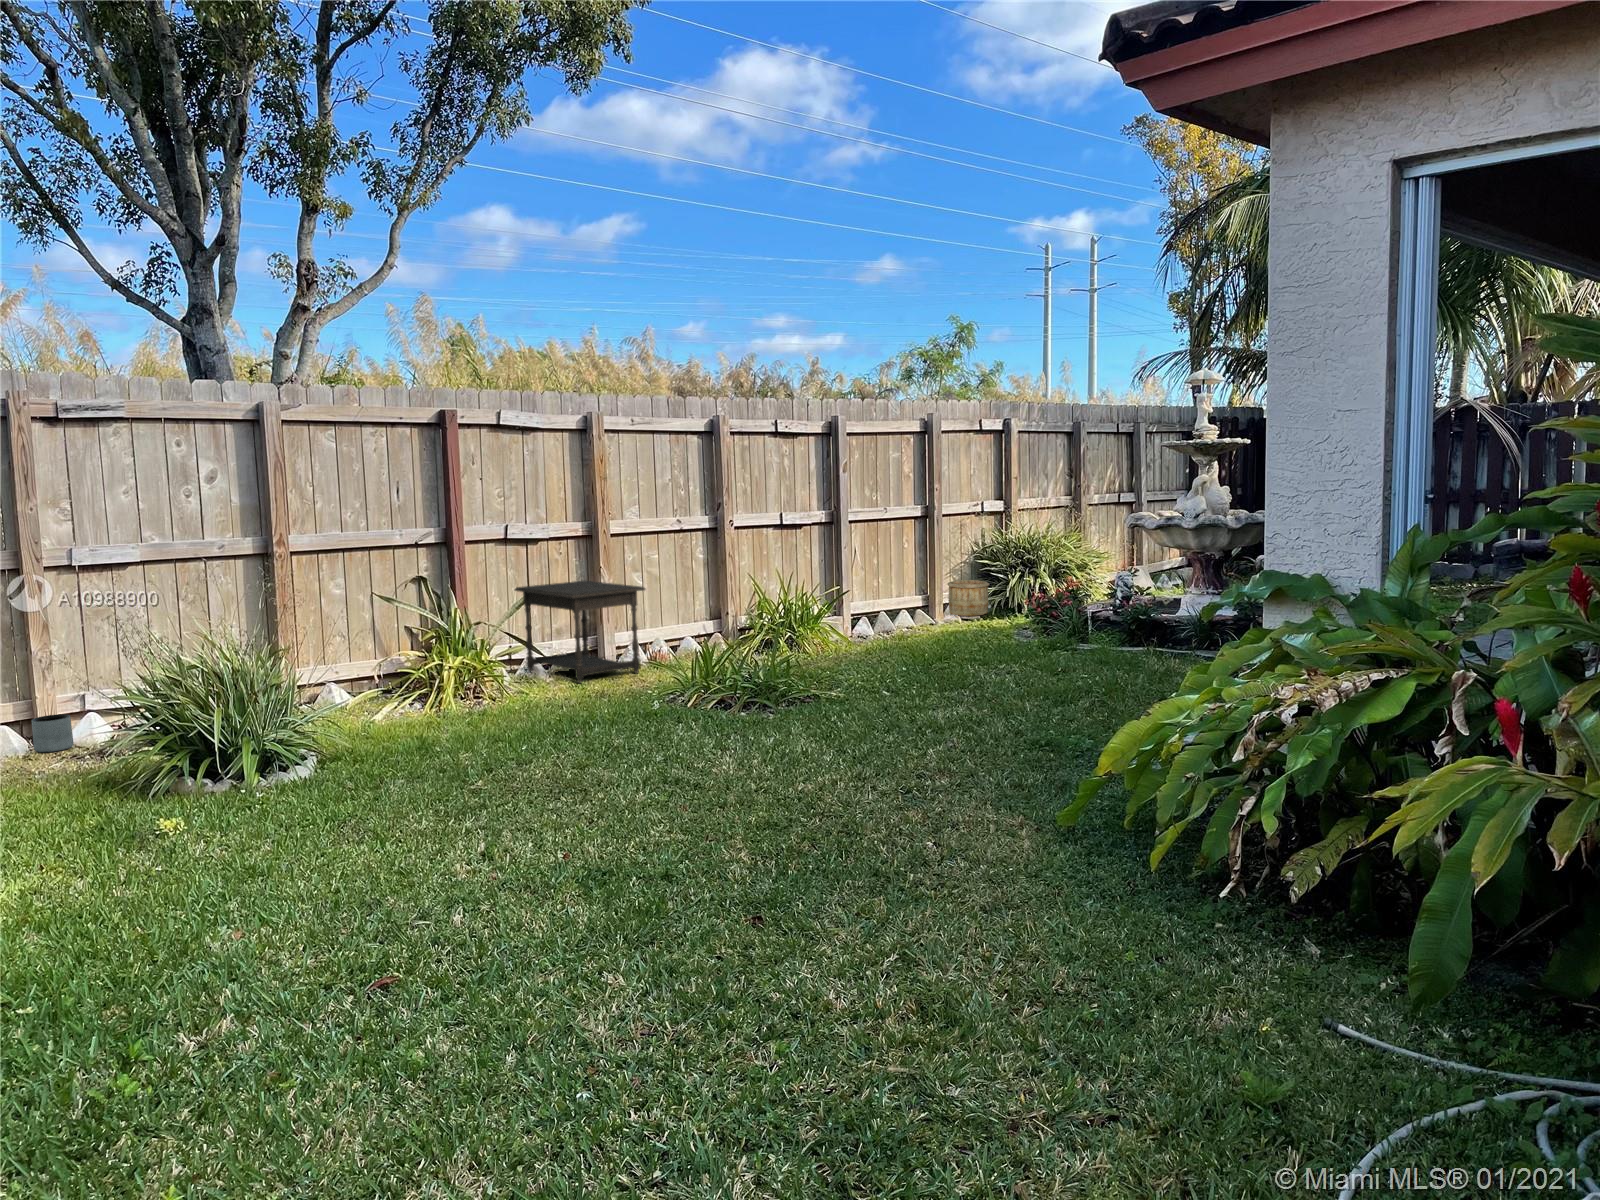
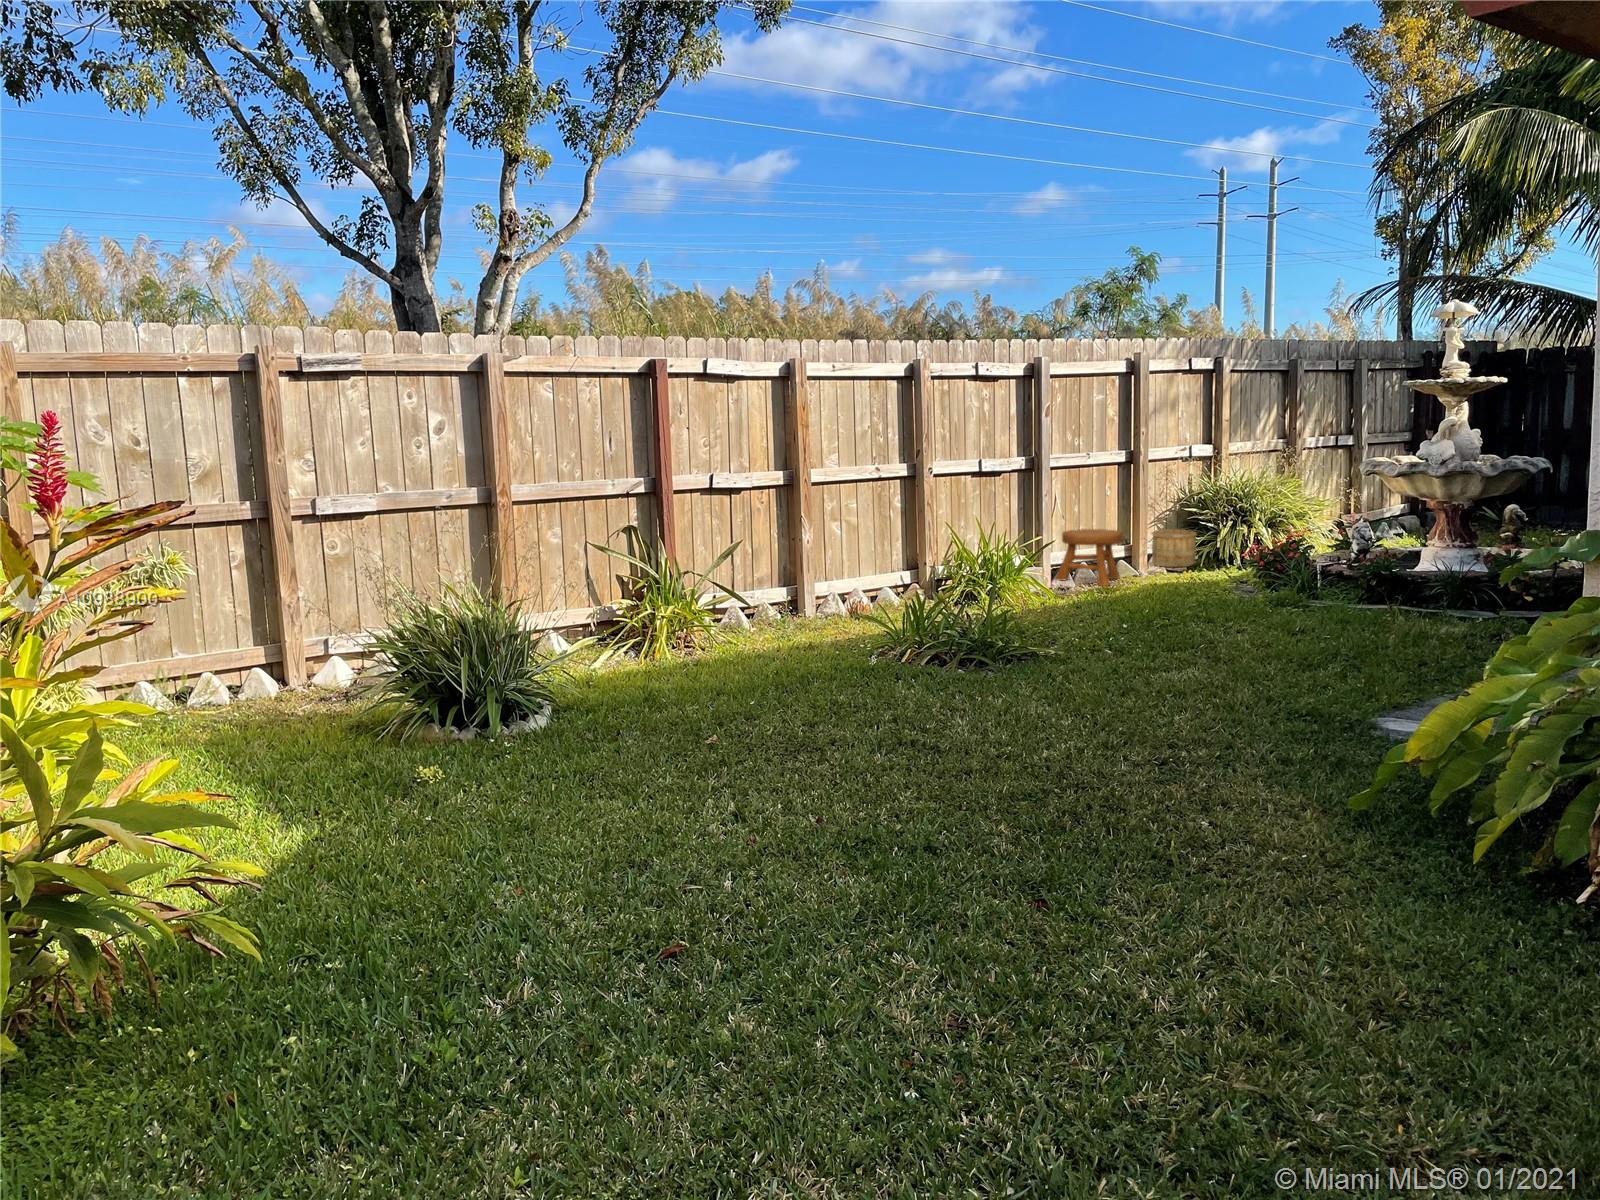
stool: none [853,580,916,634] -> present [1054,529,1123,586]
side table: present [514,581,645,684] -> none [720,529,854,635]
planter: present [32,714,74,752] -> none [284,658,321,694]

